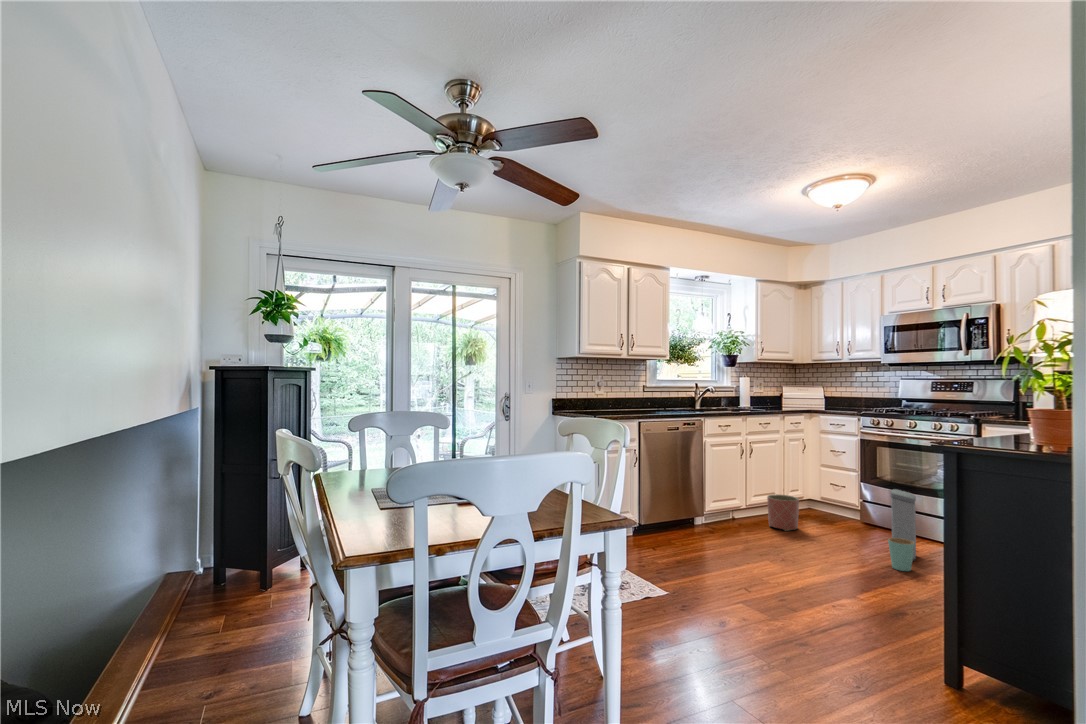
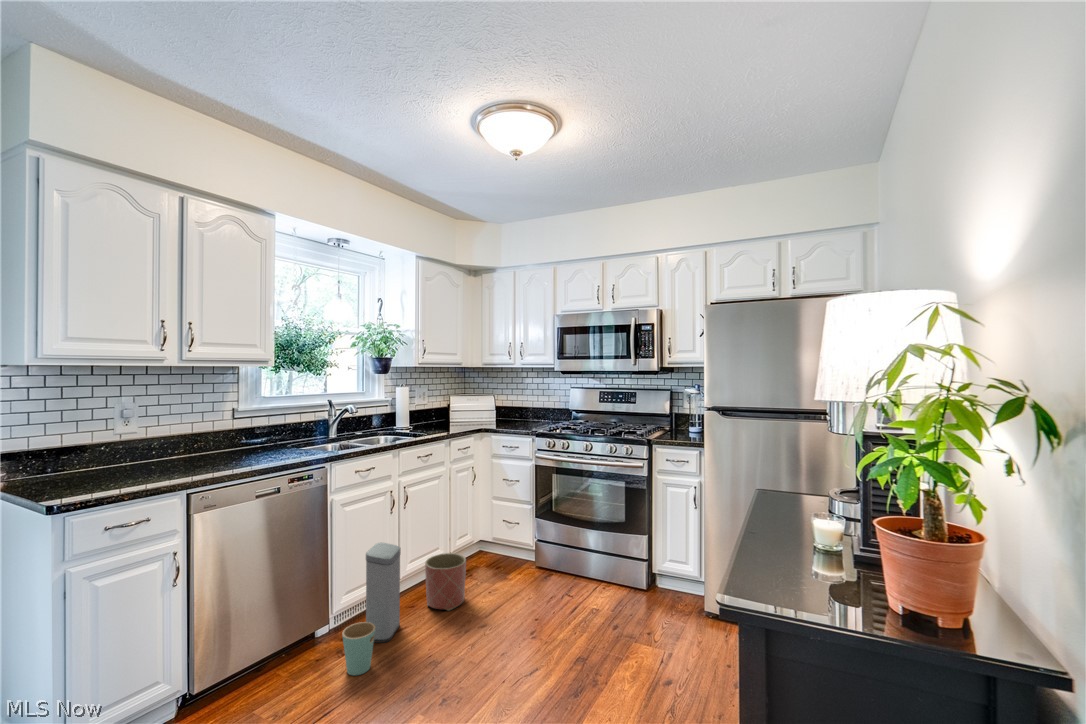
trash can: present [888,489,916,571] -> present [342,542,401,675]

